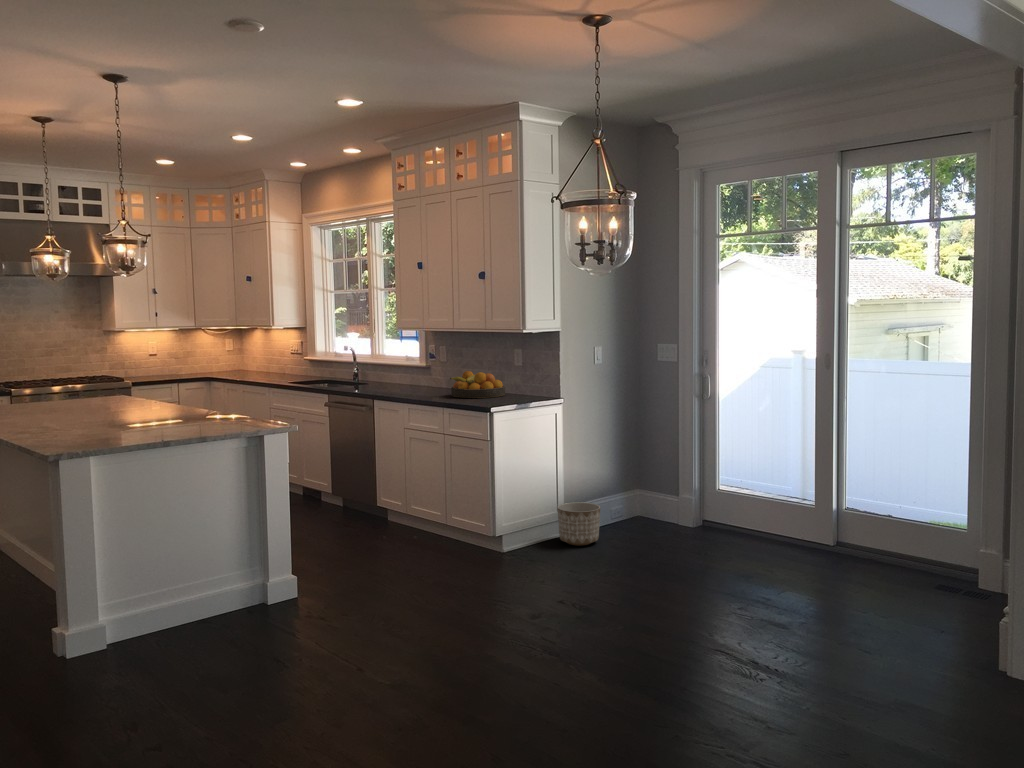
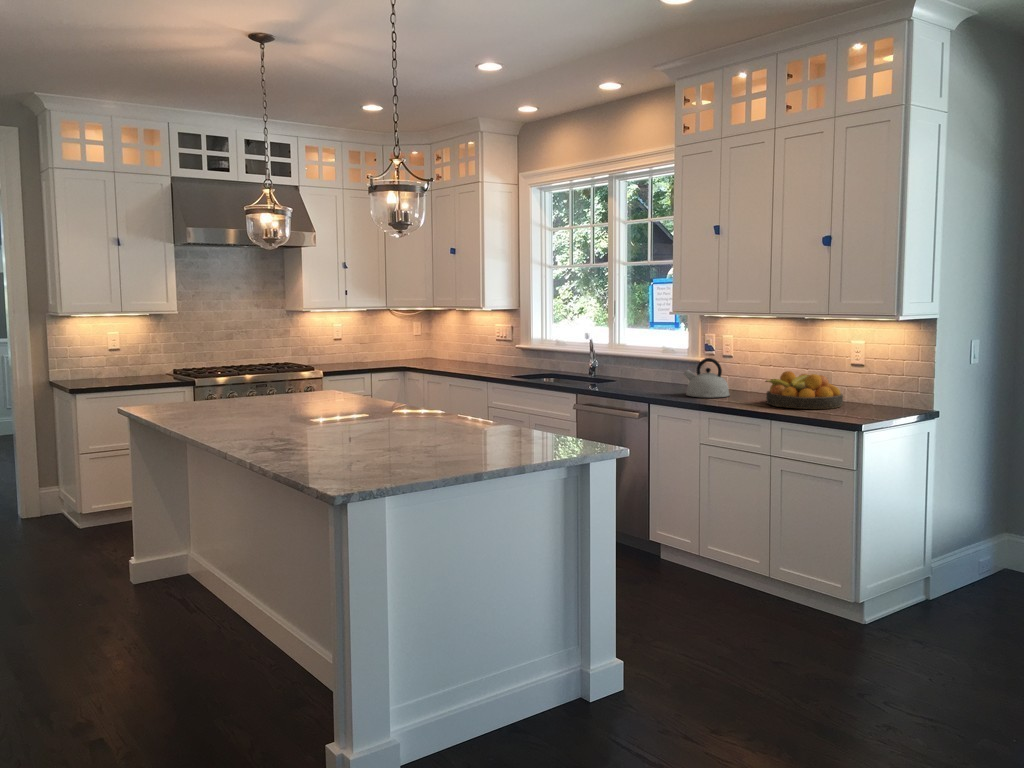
kettle: none [403,363,437,393] -> present [684,358,730,398]
planter: present [557,502,600,545] -> none [932,555,999,619]

